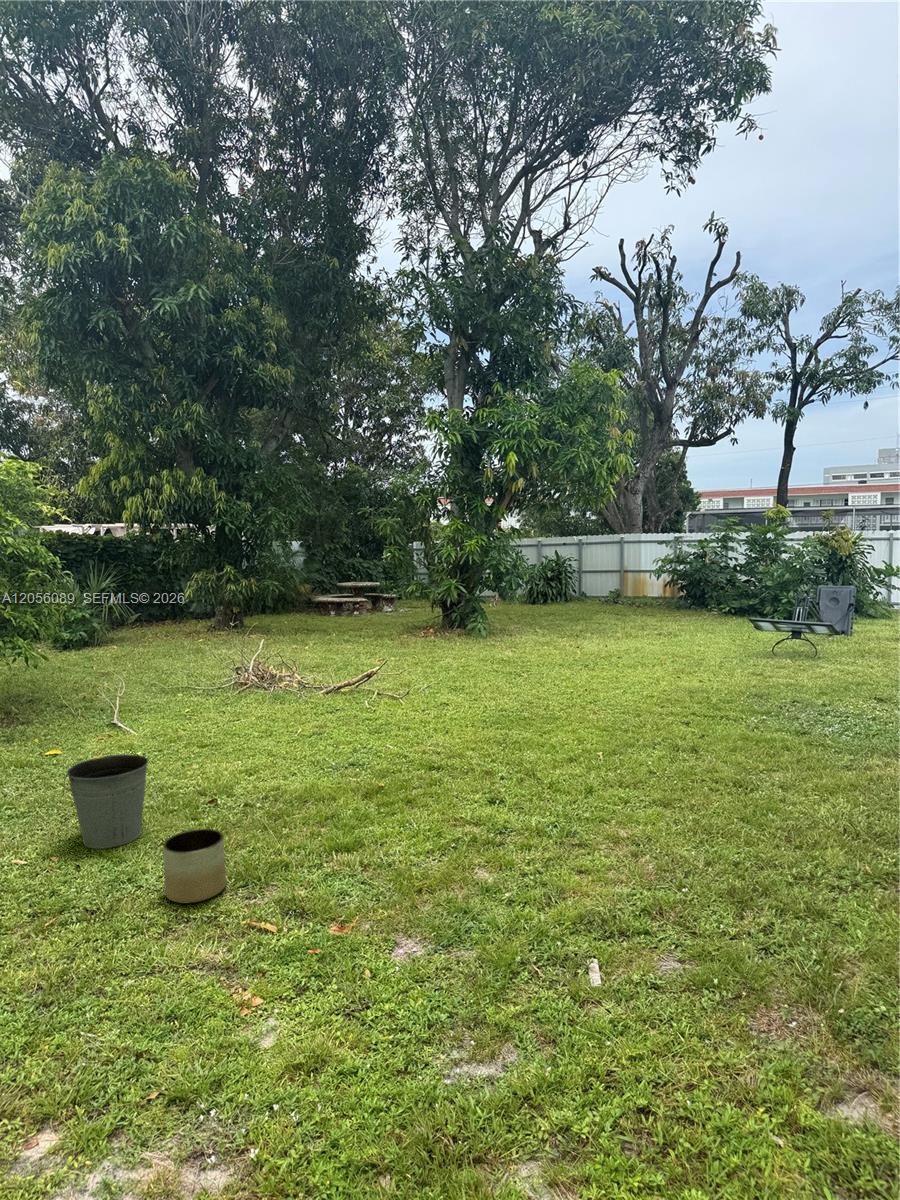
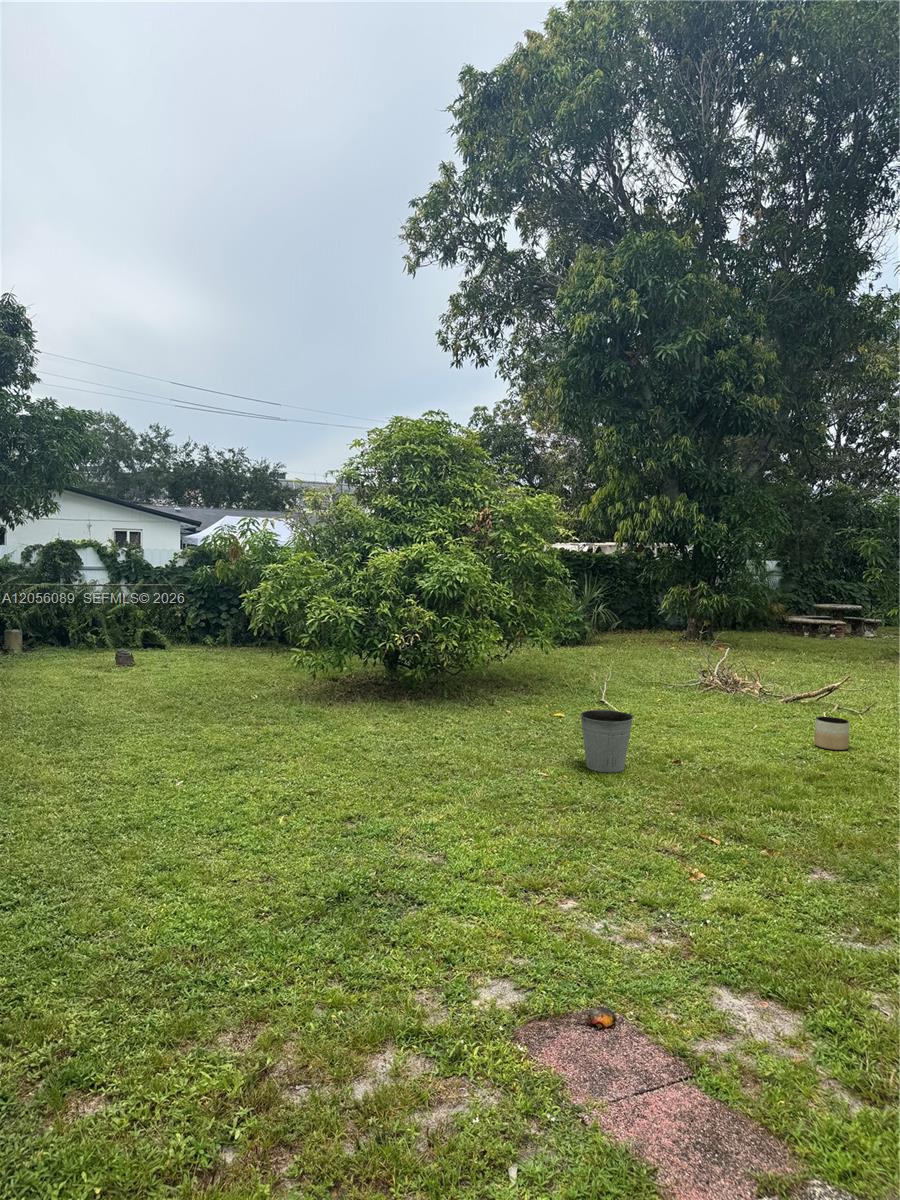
planter: present [163,829,226,904] -> present [814,717,850,751]

